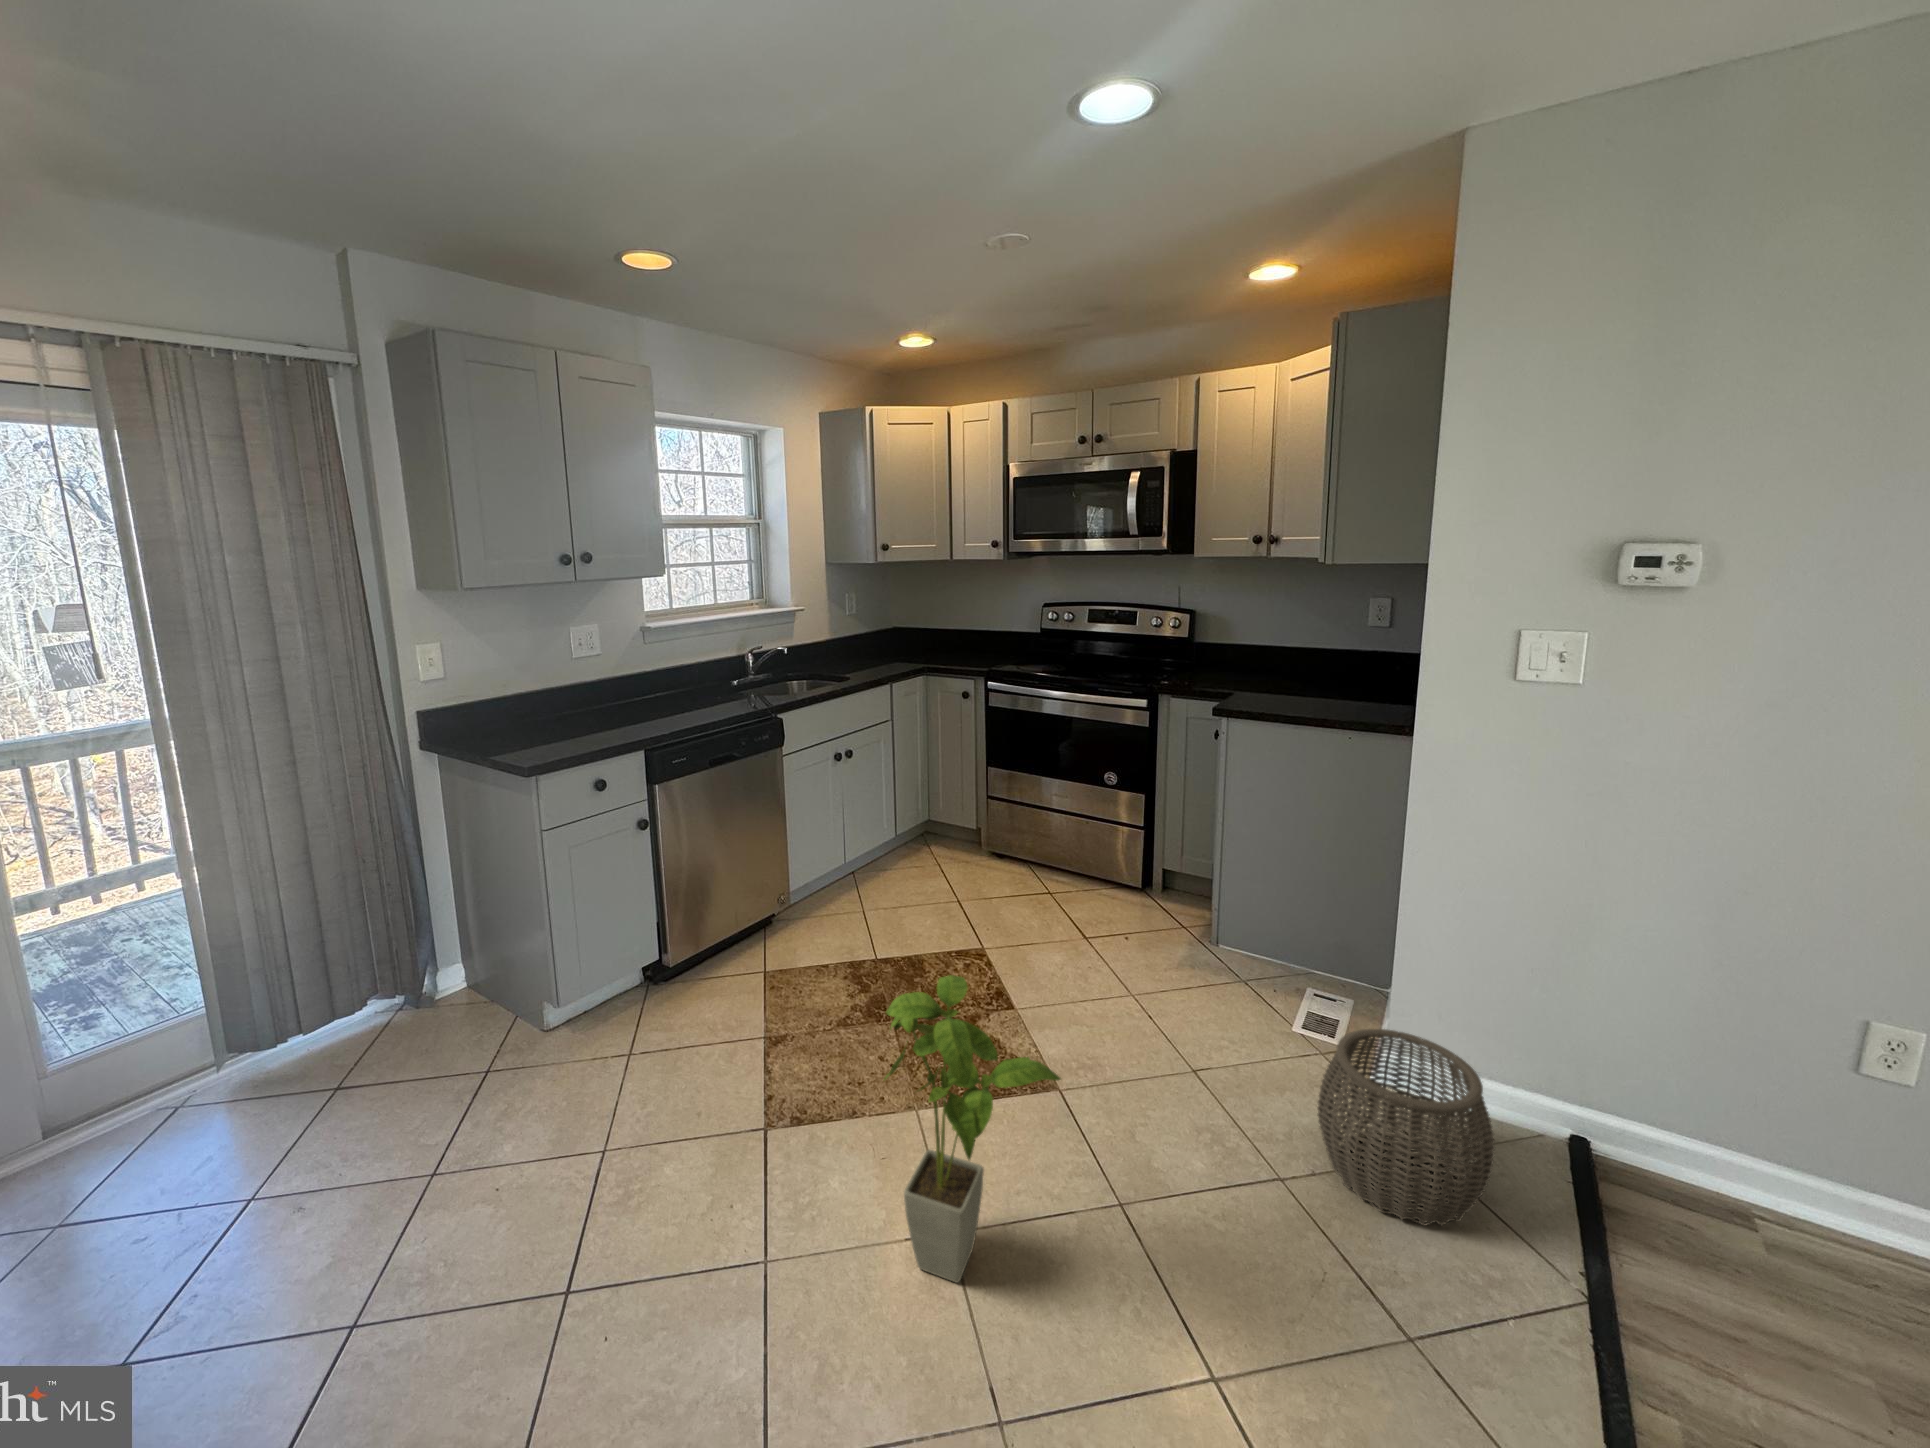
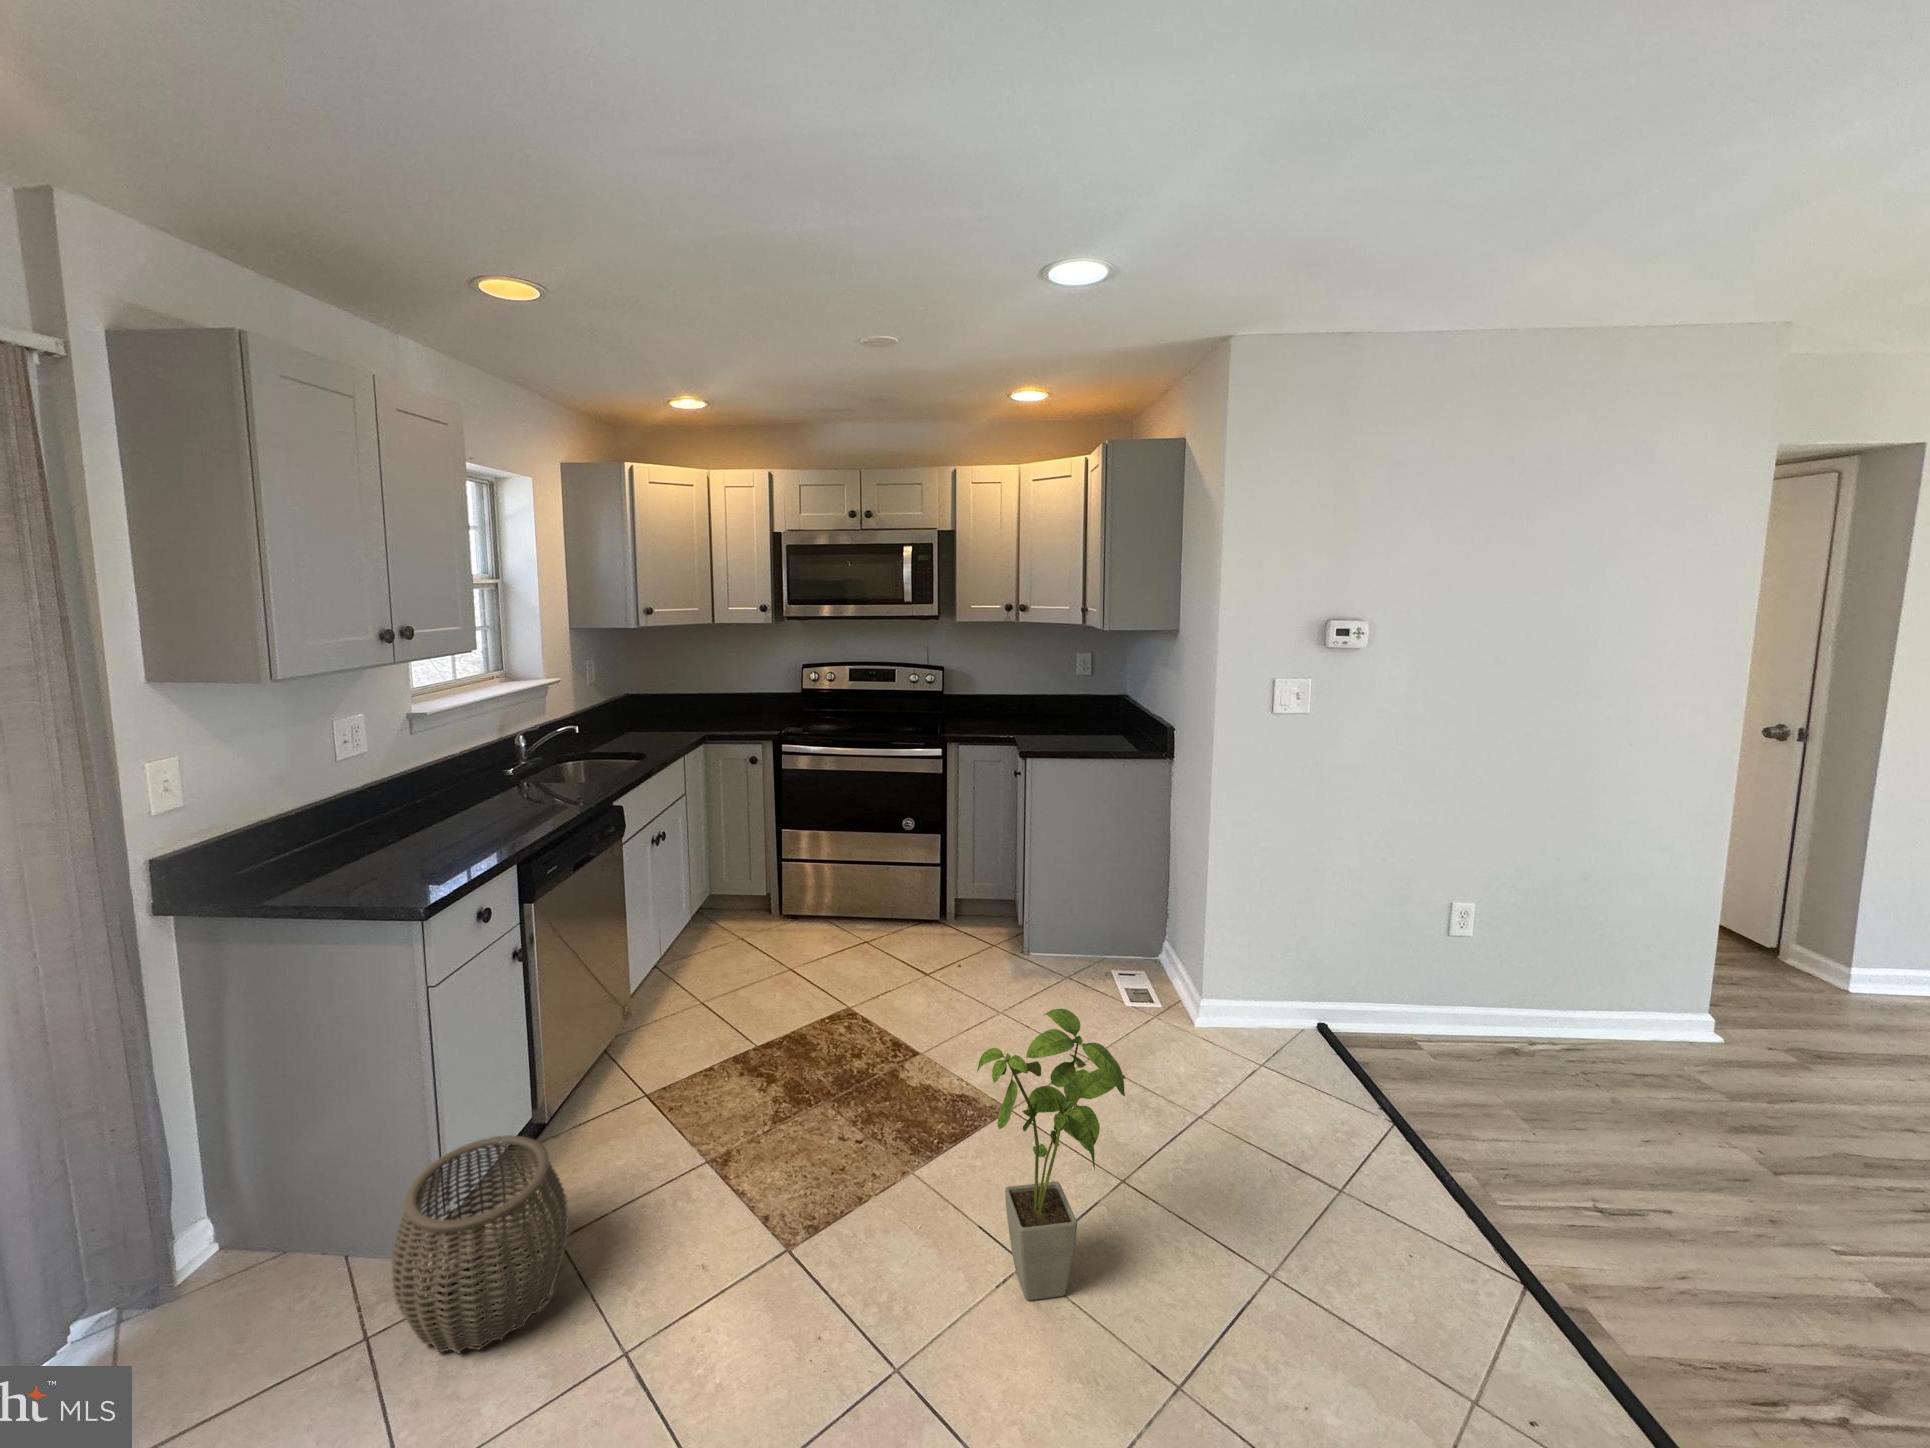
woven basket: present [1317,1029,1495,1225] -> present [391,1135,568,1353]

